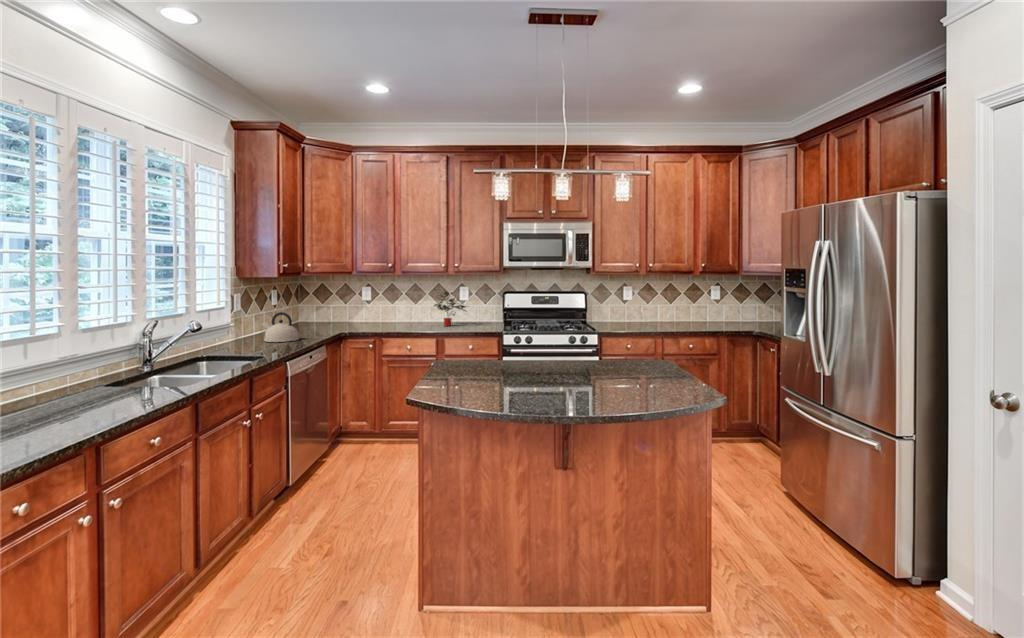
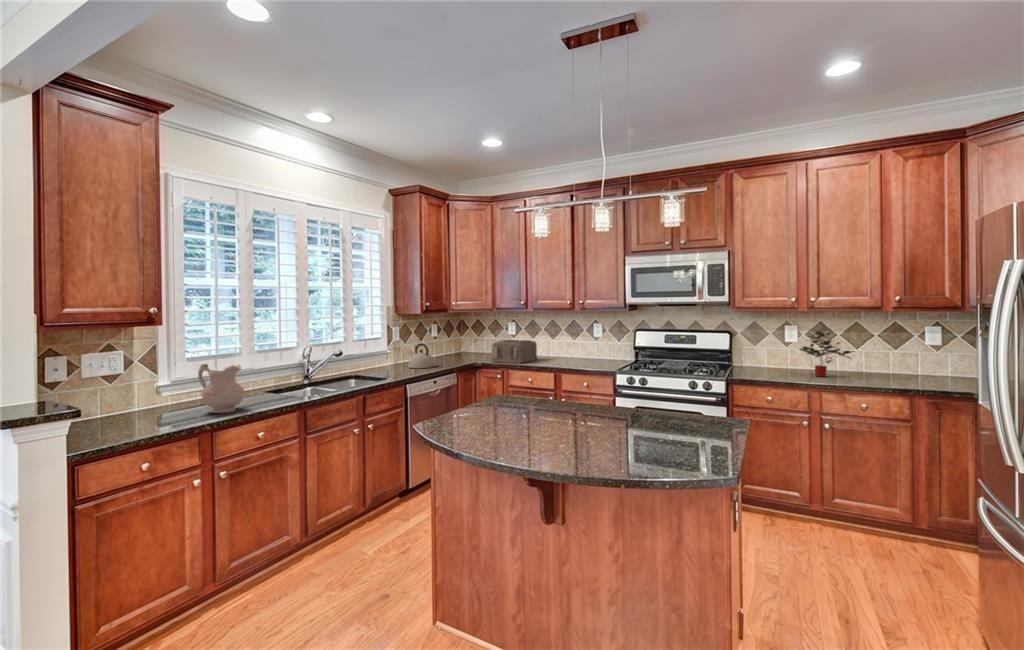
potted plant: present [434,291,467,326] -> present [800,331,854,377]
toaster: none [358,306,404,330] -> present [492,340,537,363]
ceramic pitcher: none [26,345,118,422] -> present [198,364,244,413]

